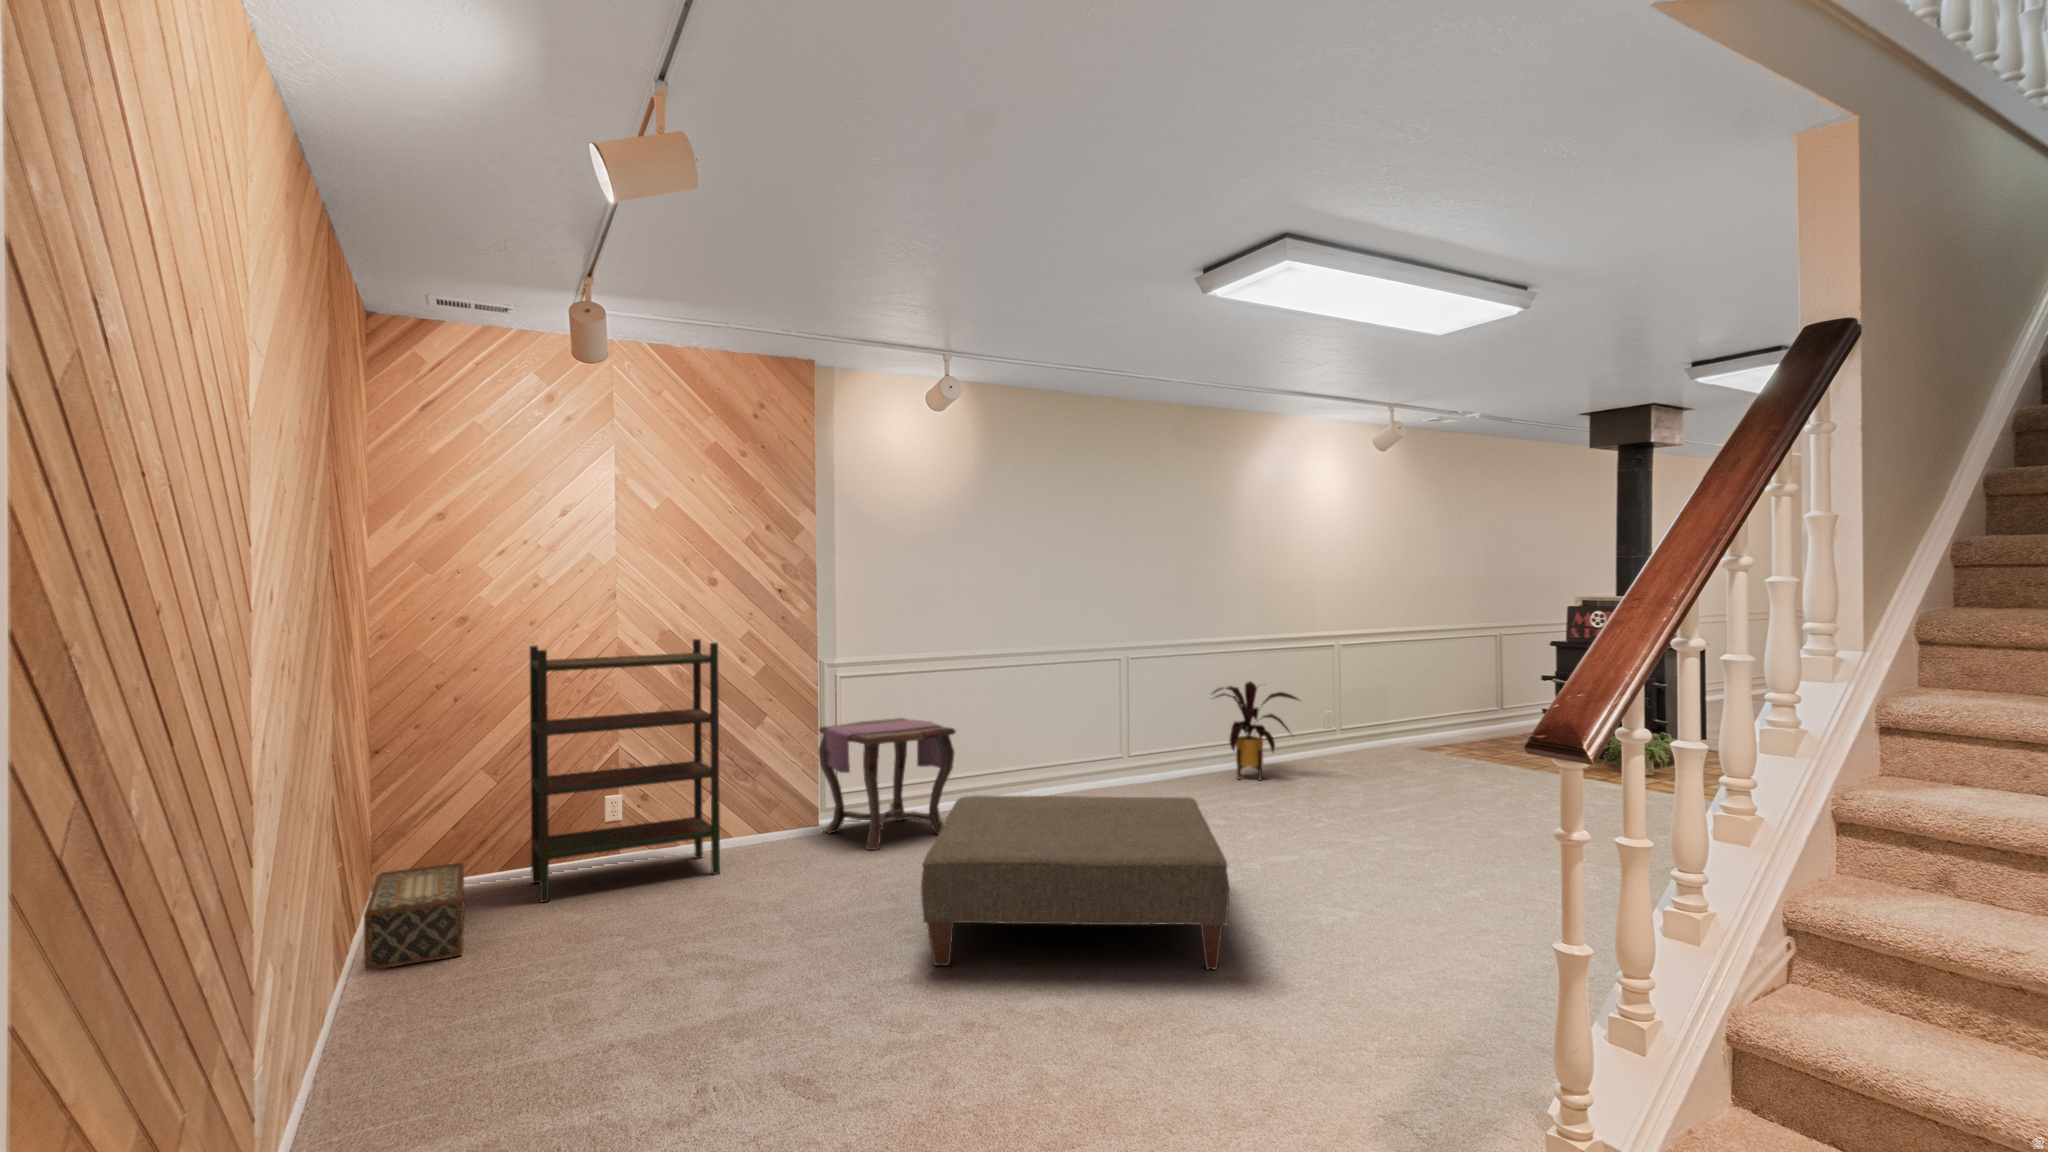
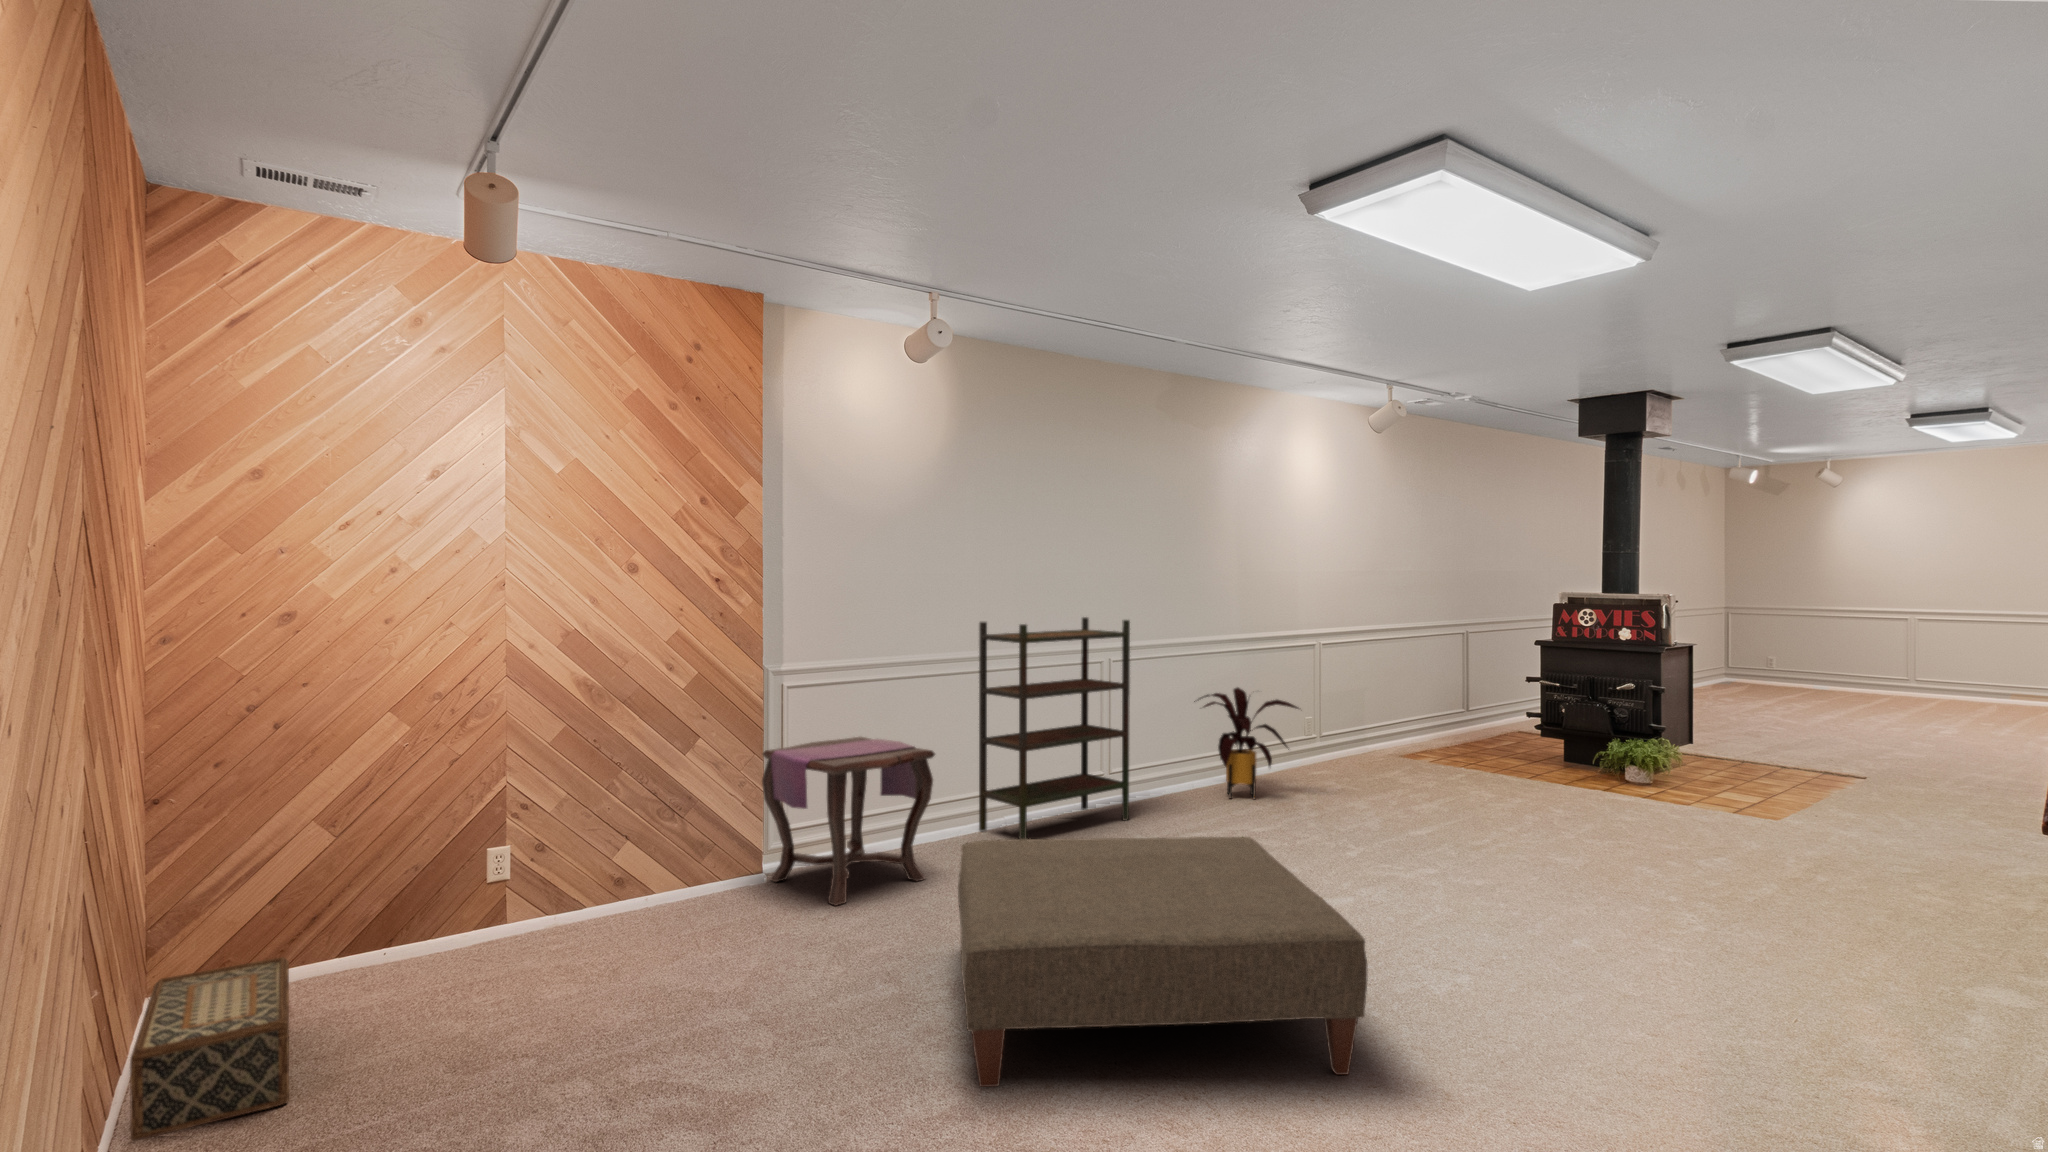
bookshelf: present [530,639,720,902] -> present [979,617,1130,839]

